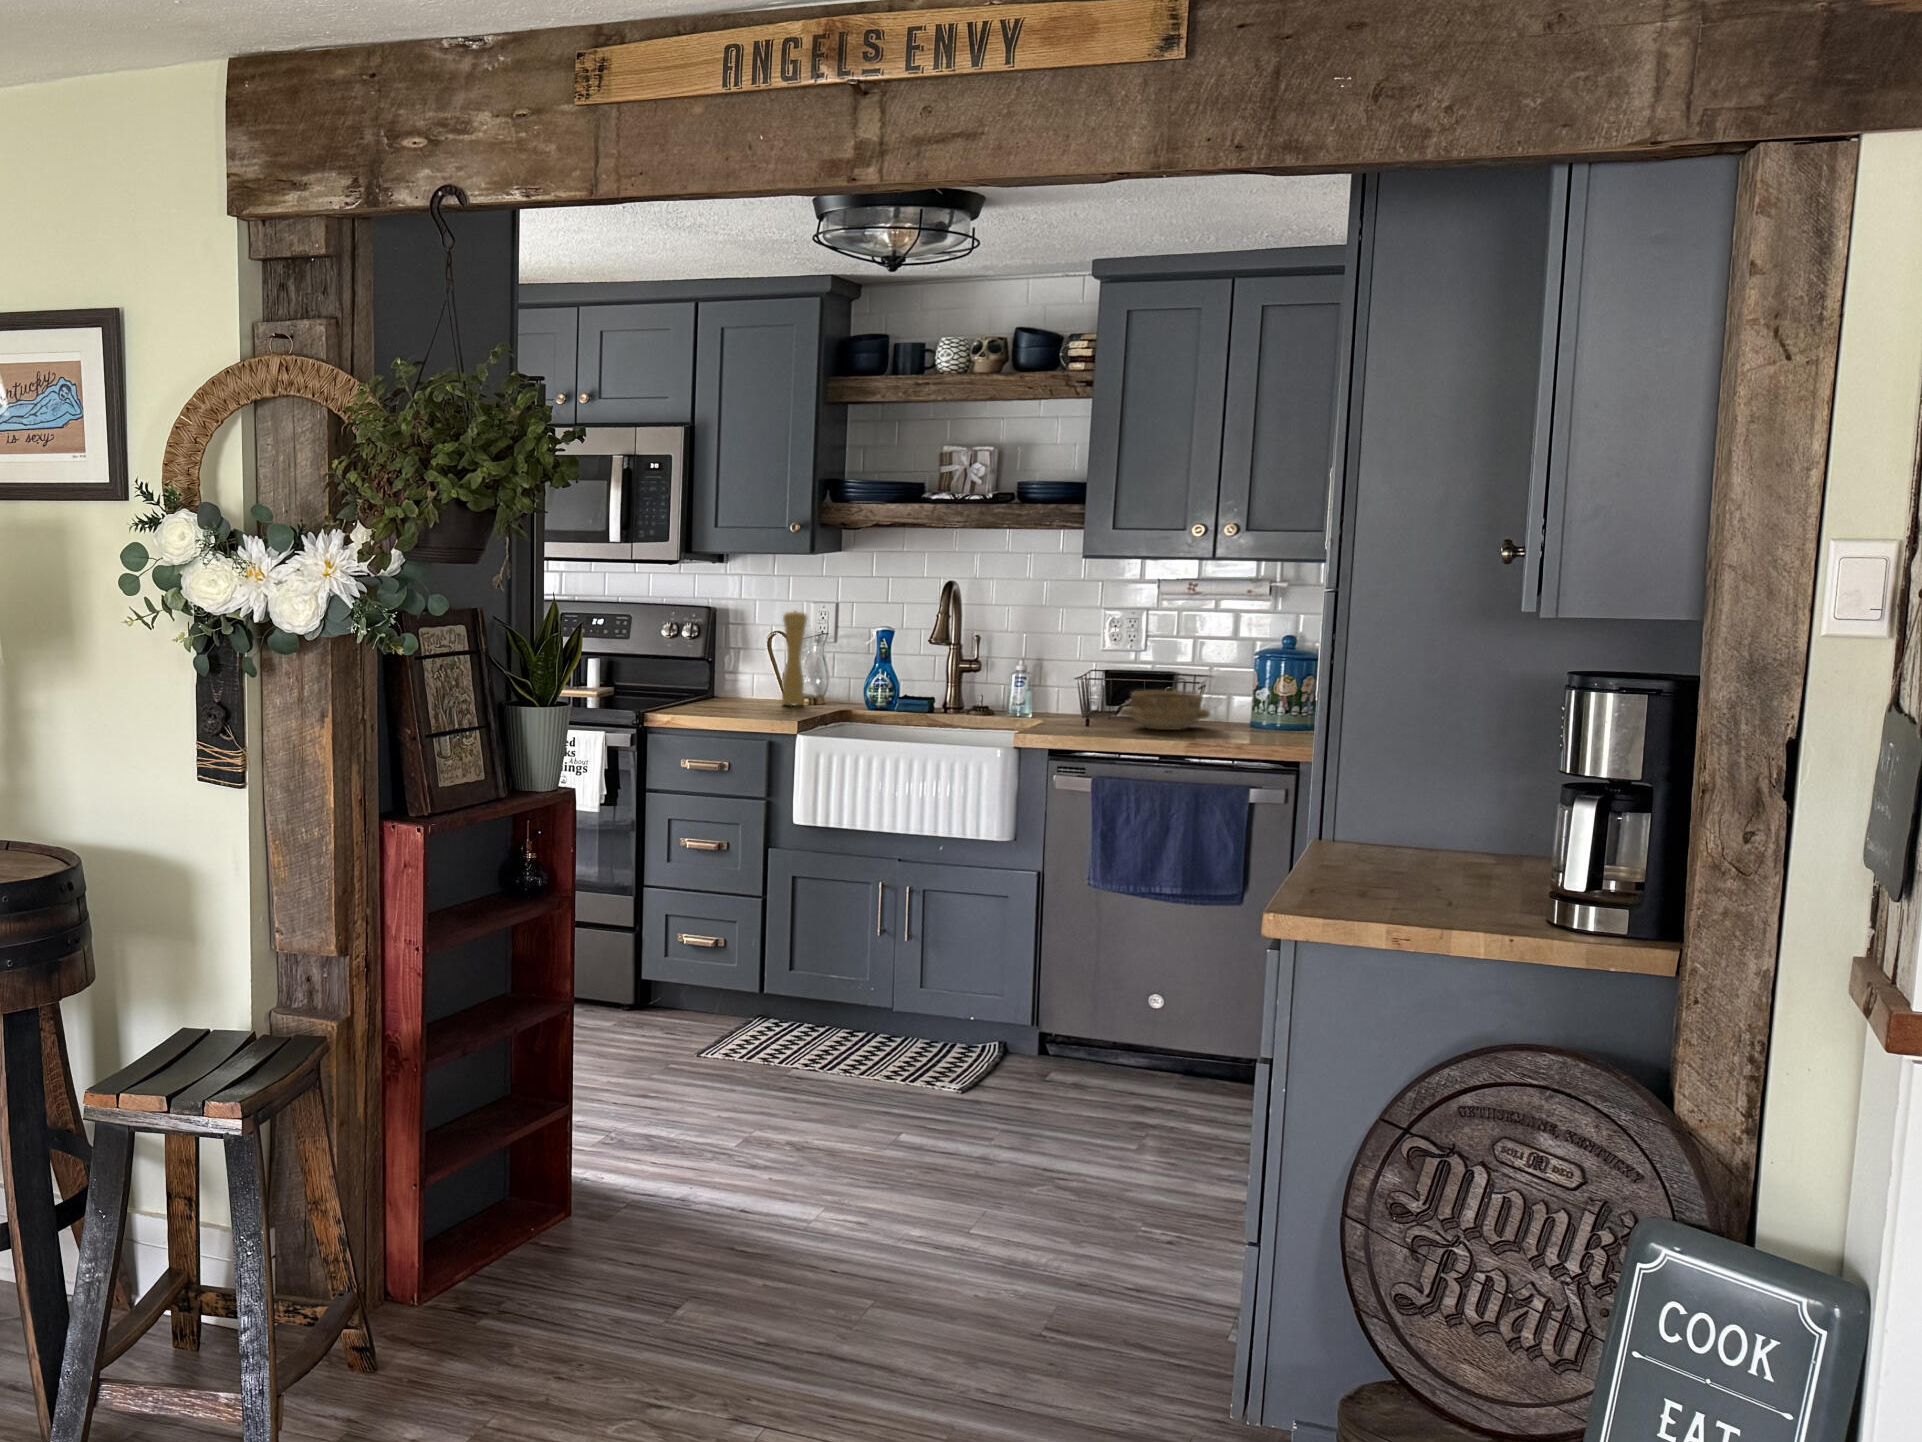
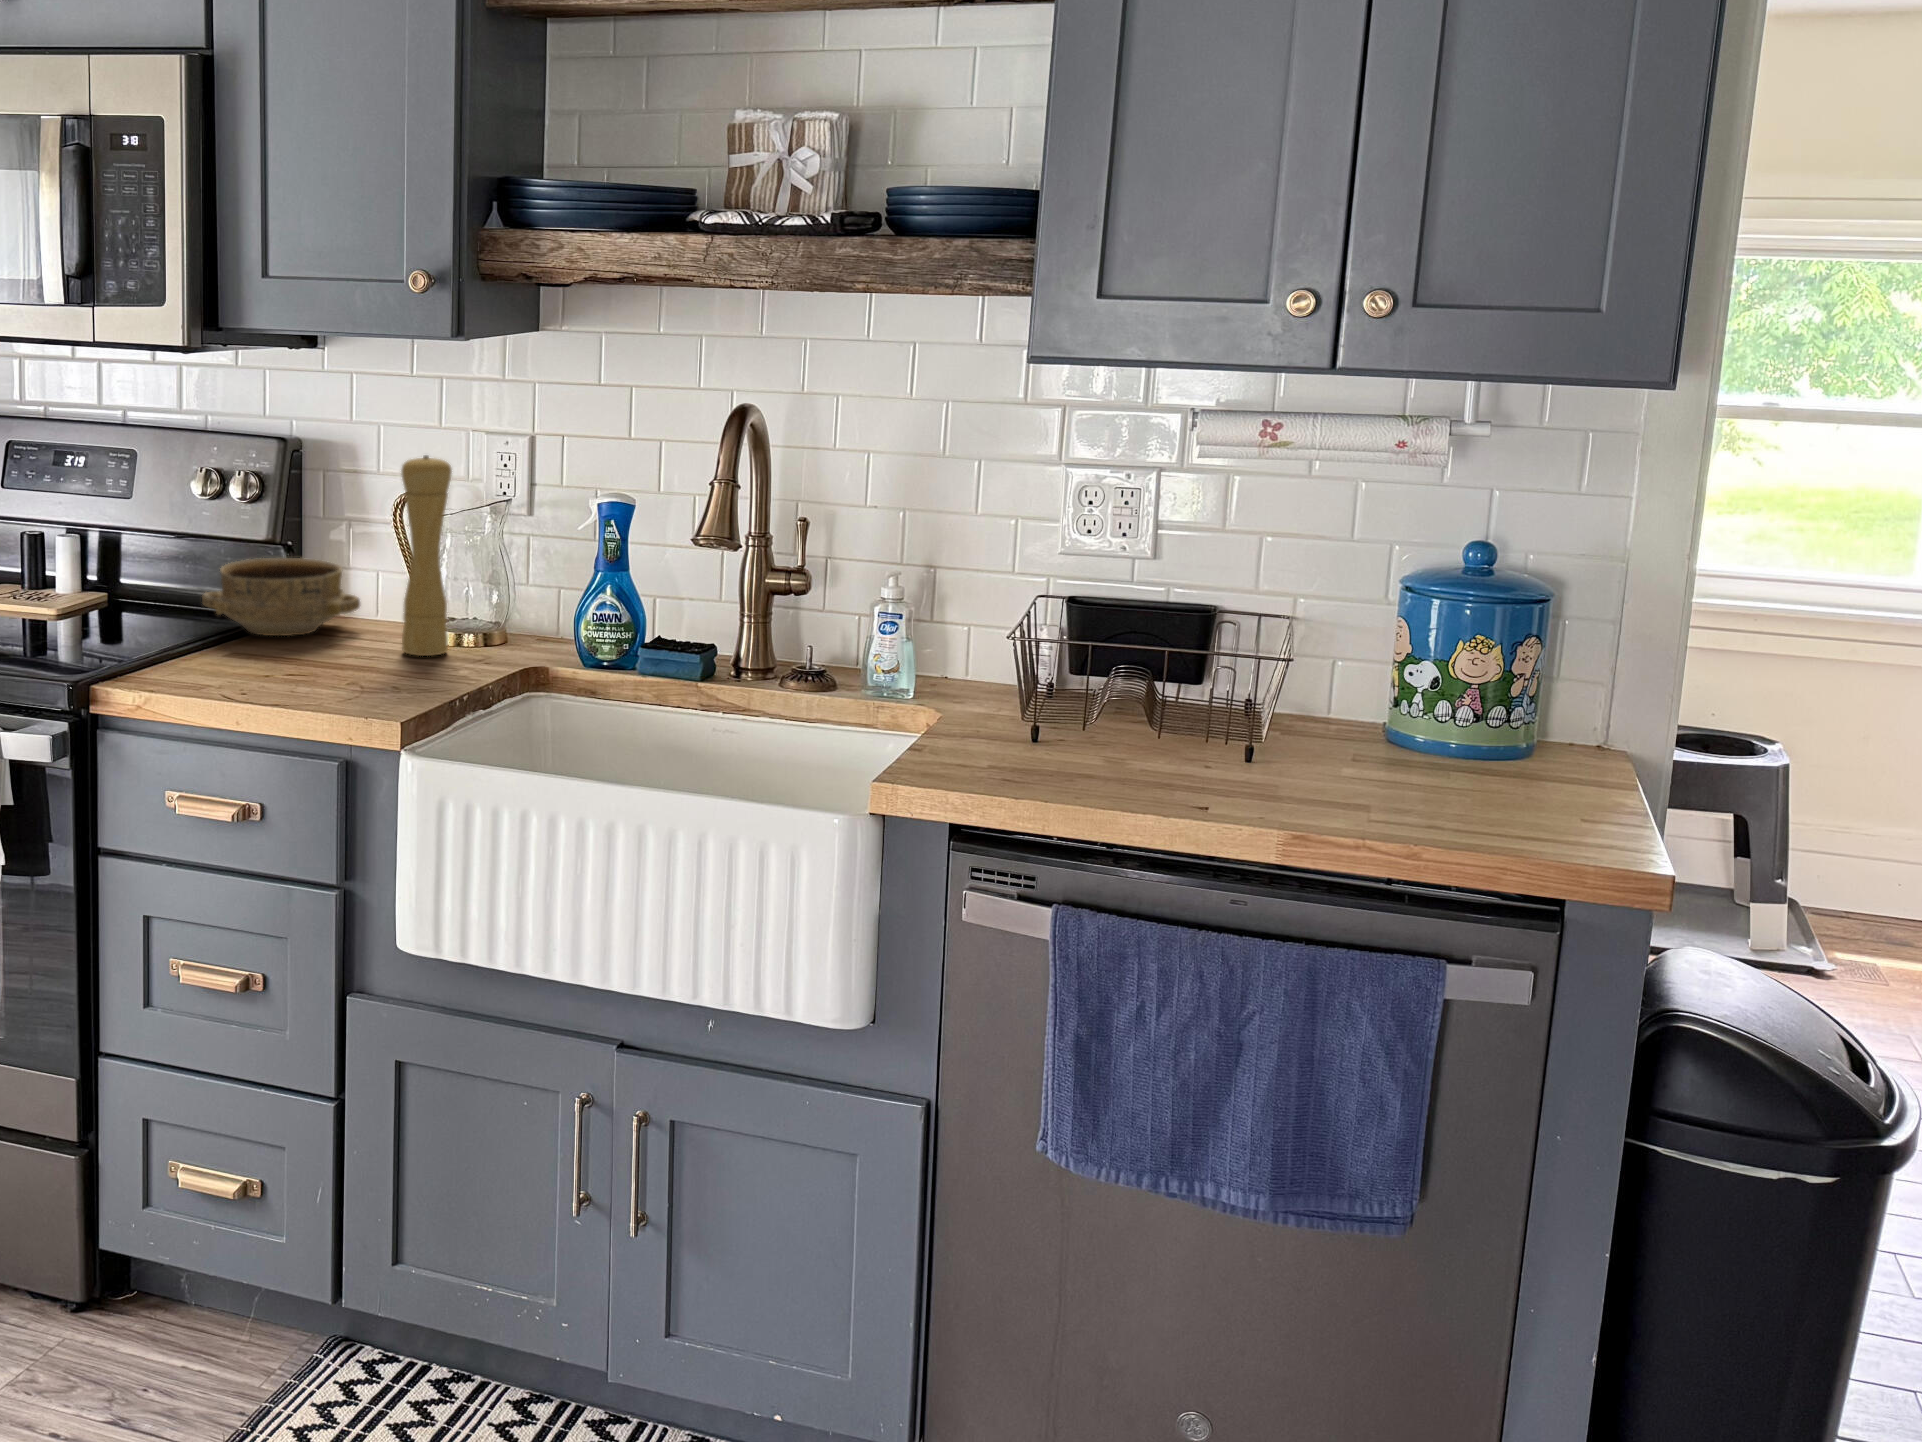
ceramic bowl: present [1121,691,1210,730] -> present [202,558,360,636]

